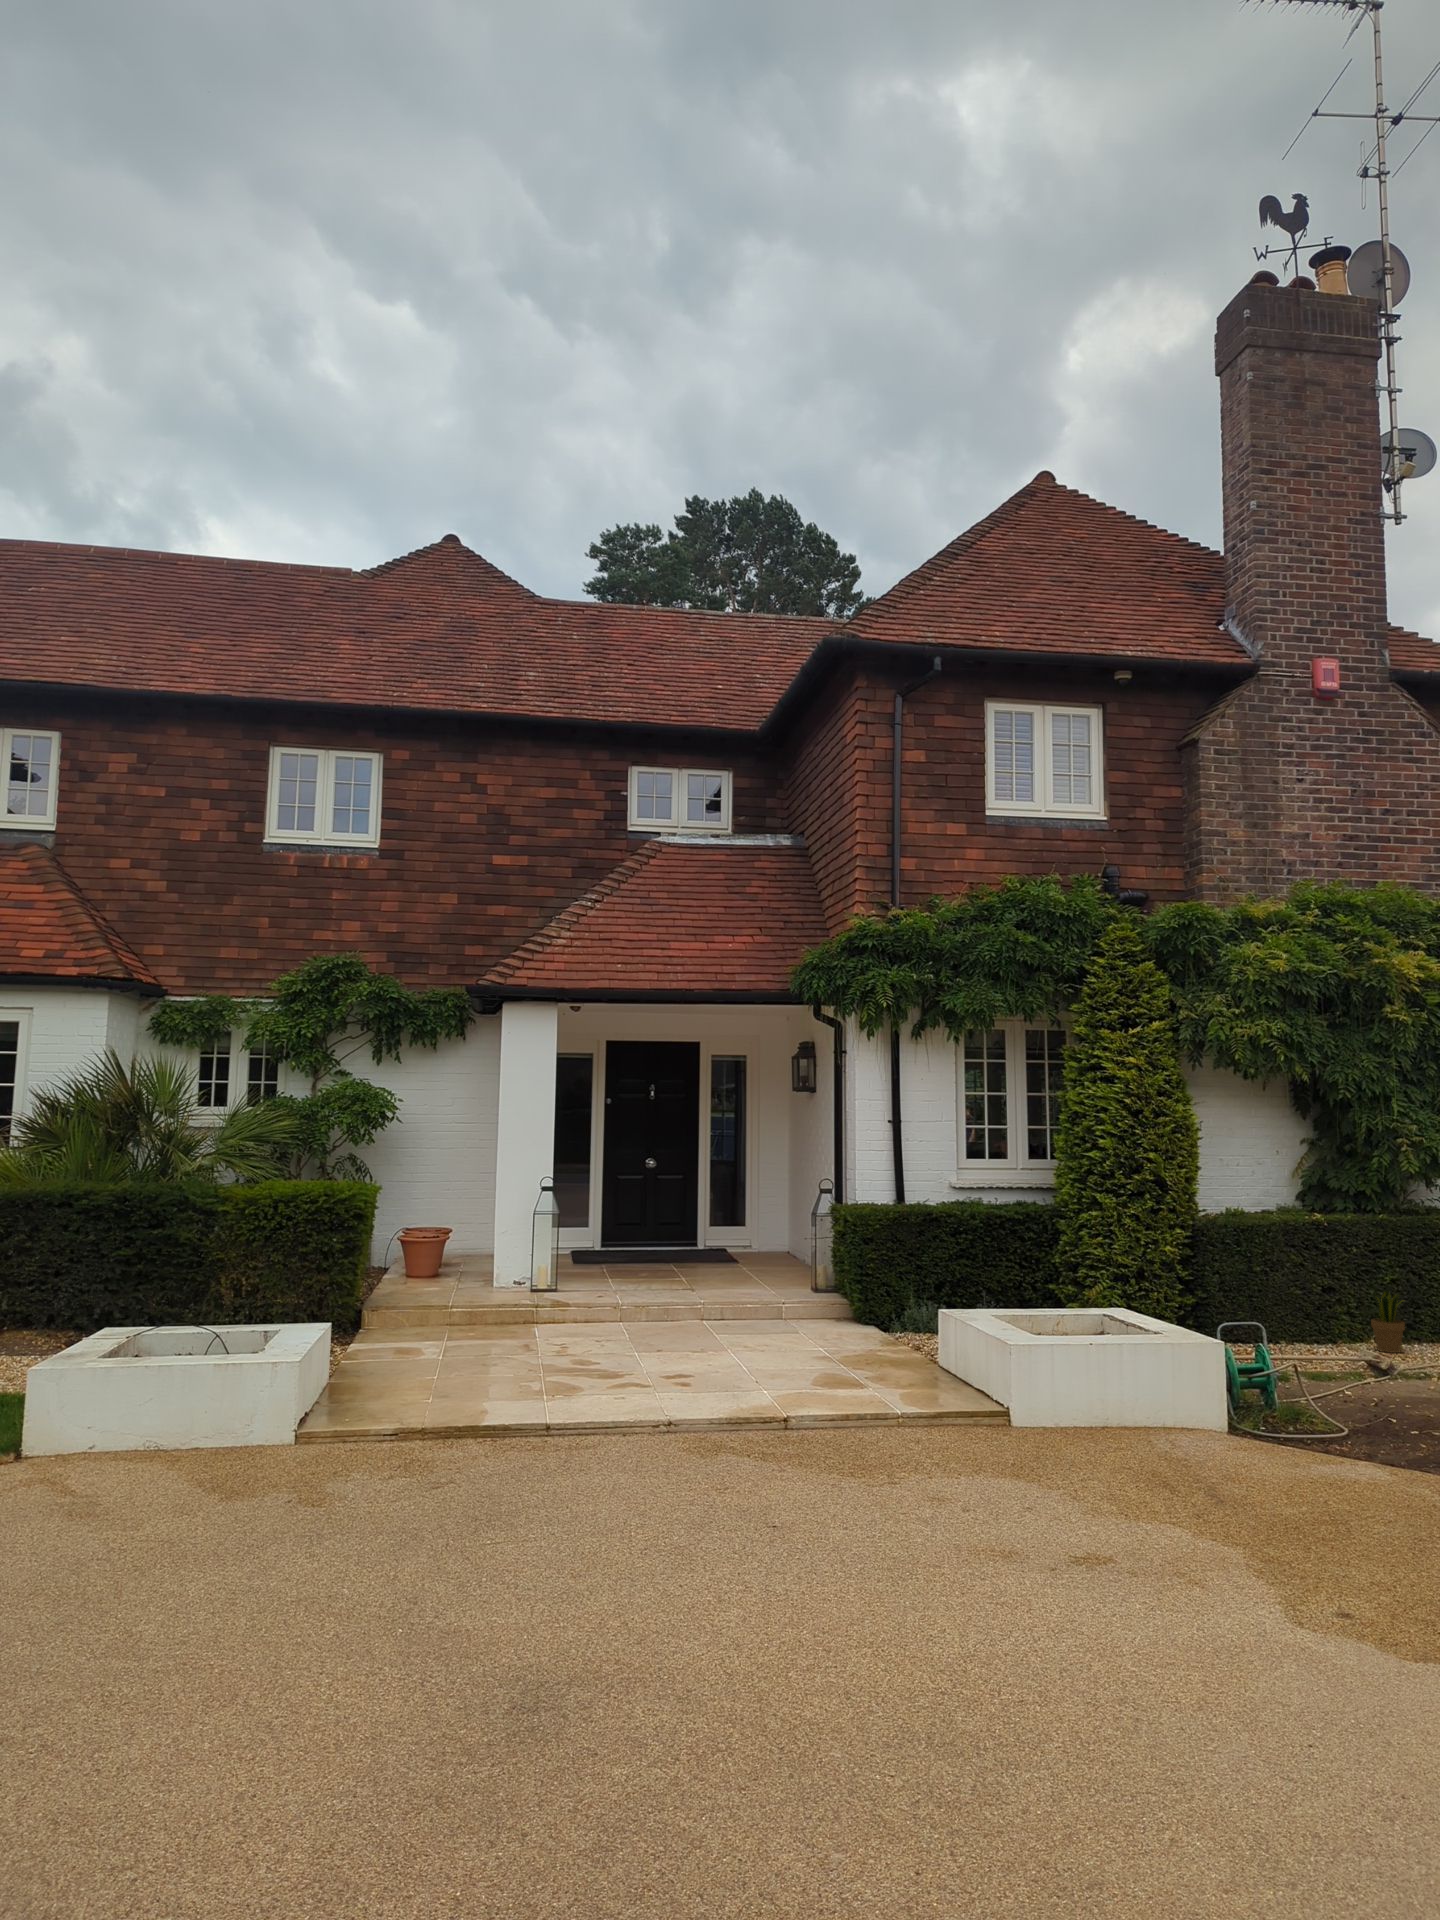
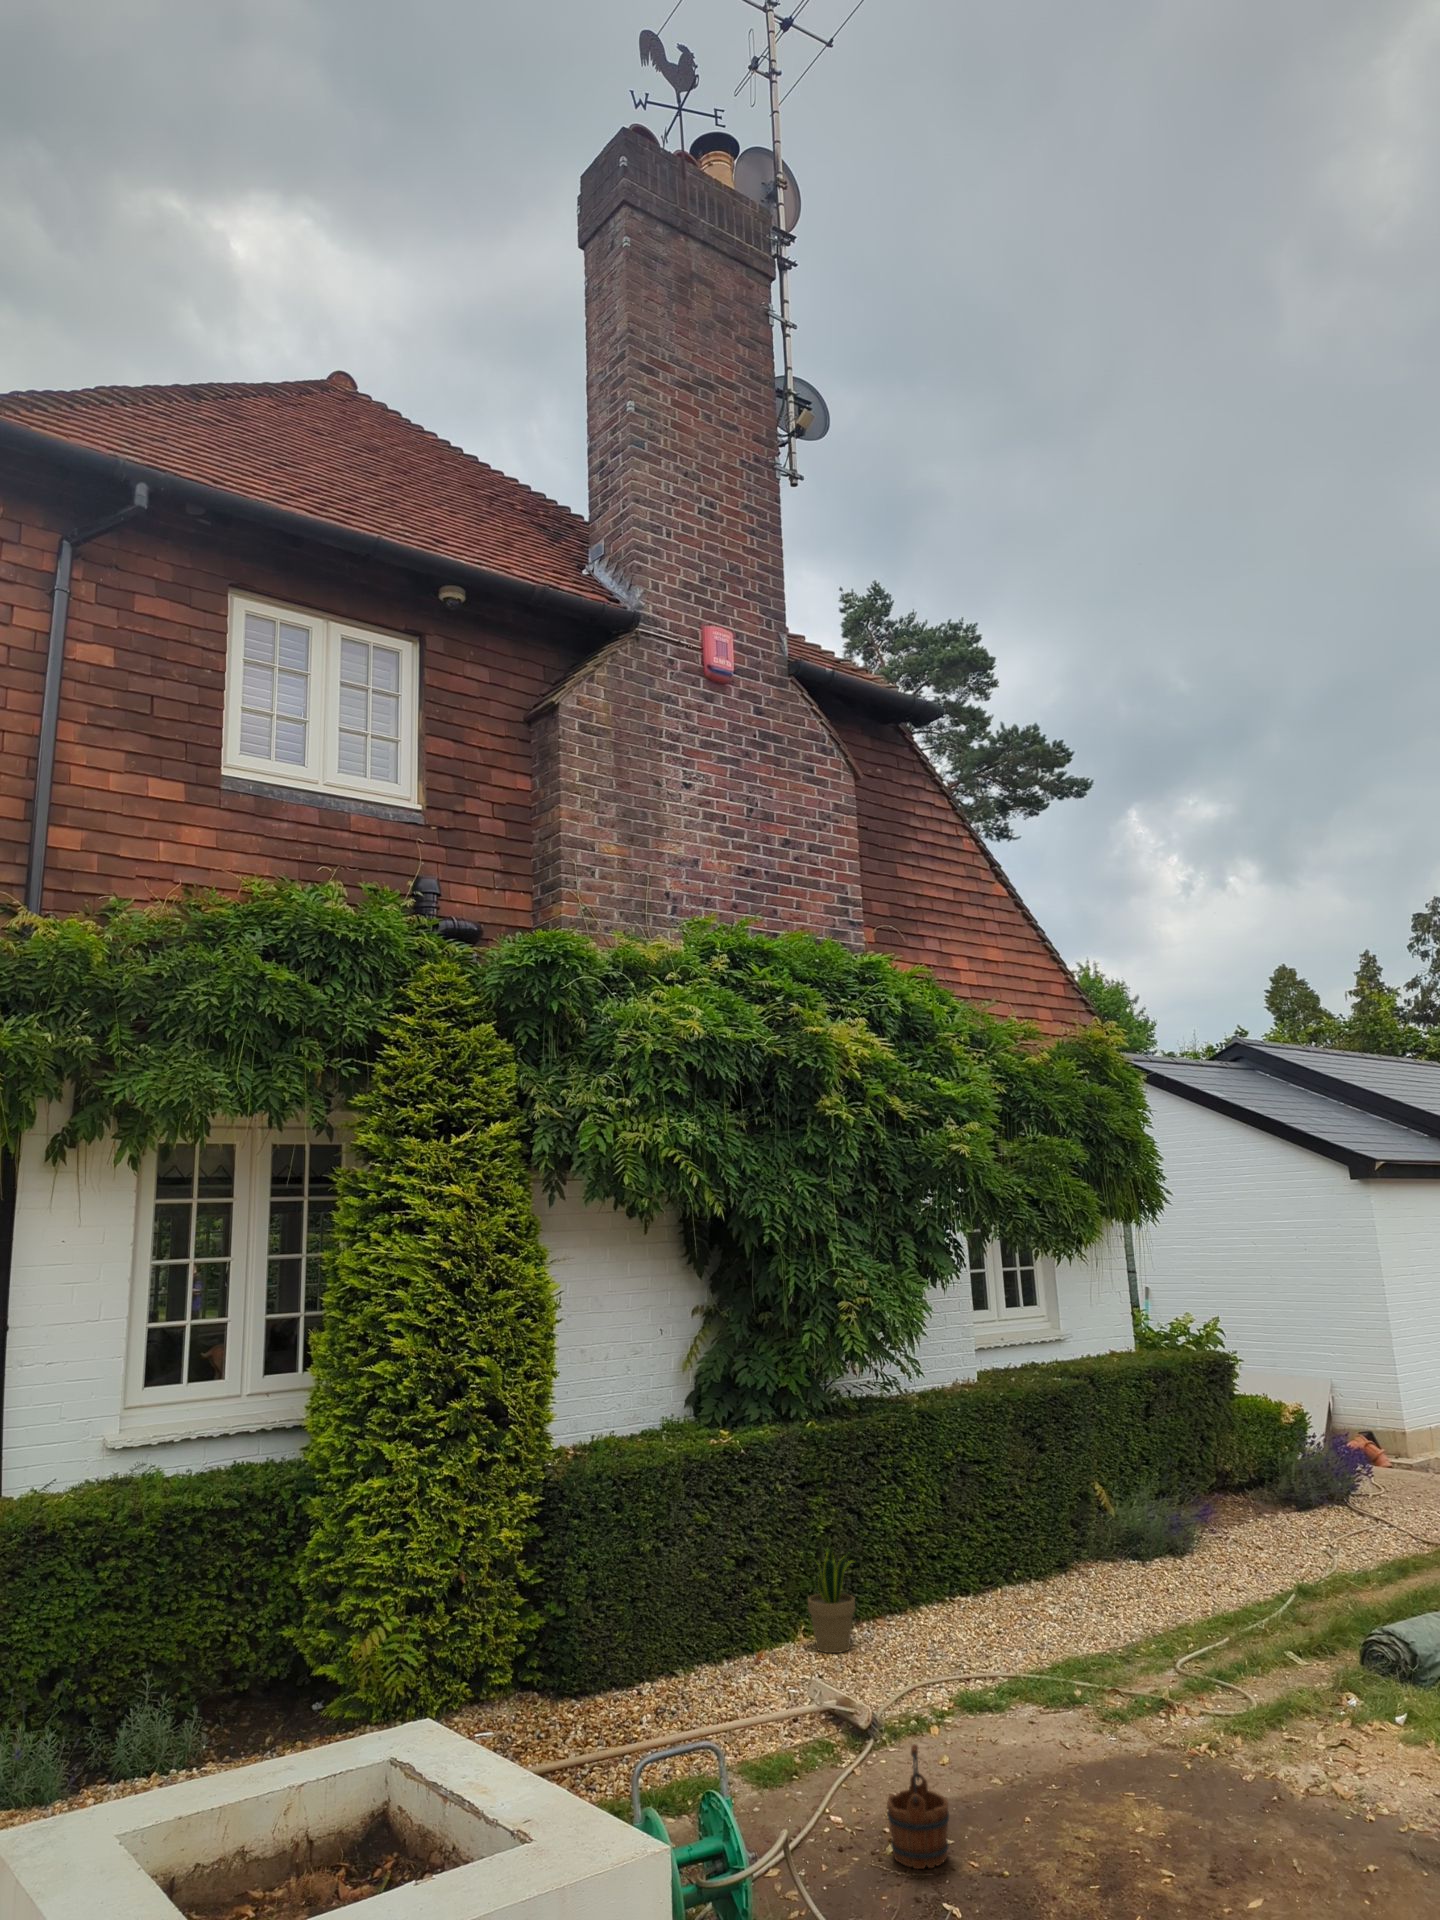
wooden bucket: none [1369,1358,1406,1416] -> present [887,1744,949,1869]

